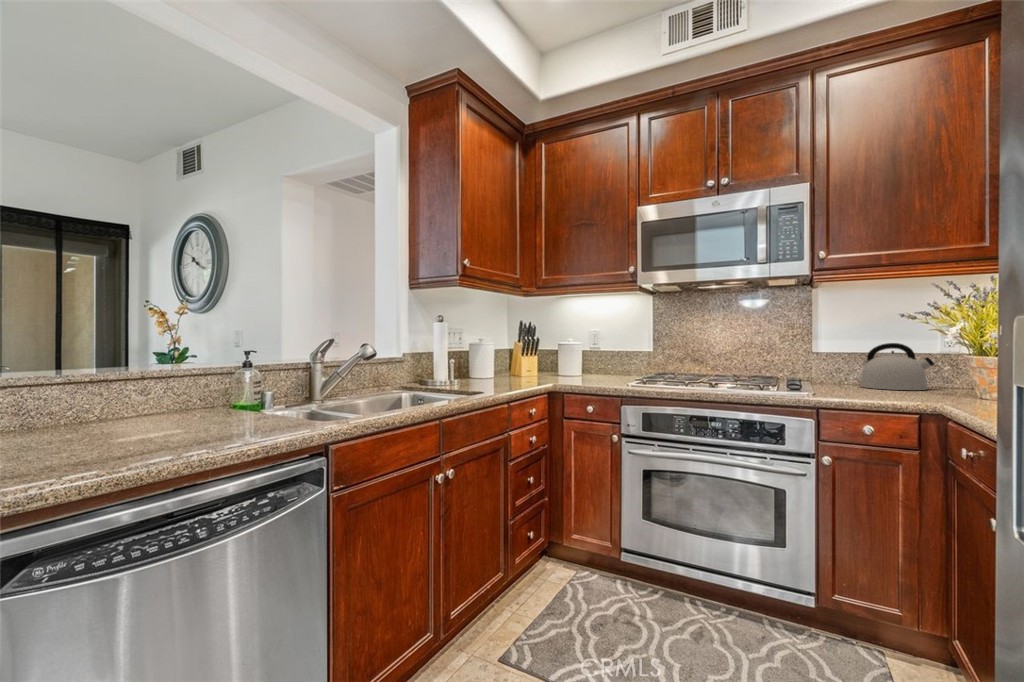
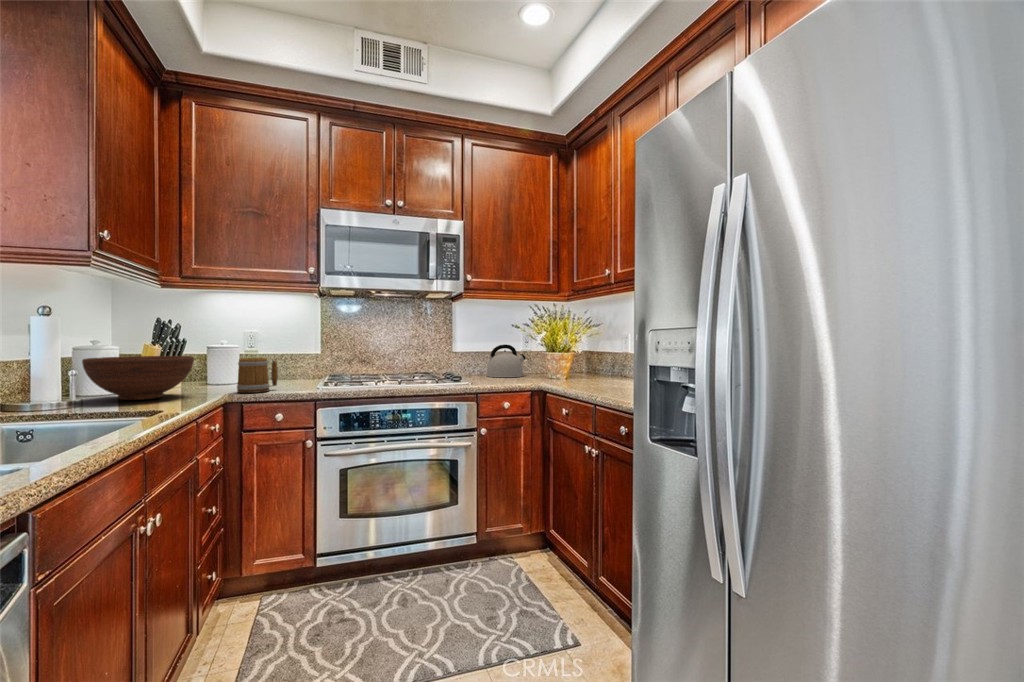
fruit bowl: none [462,351,529,383] -> present [82,356,194,400]
mug: none [559,353,594,385] -> present [237,358,278,393]

